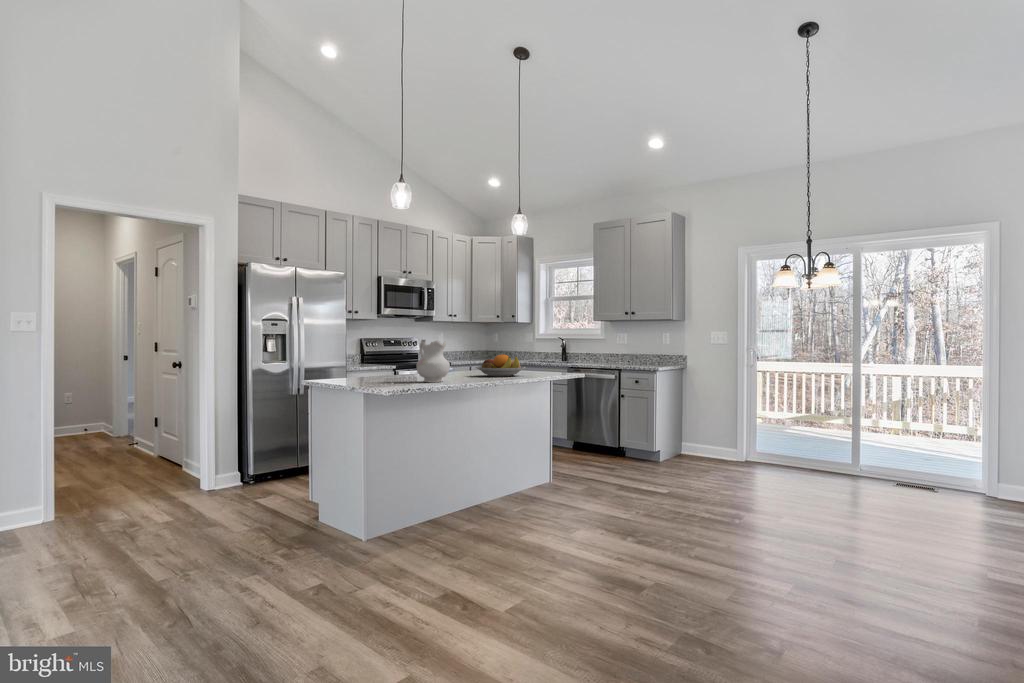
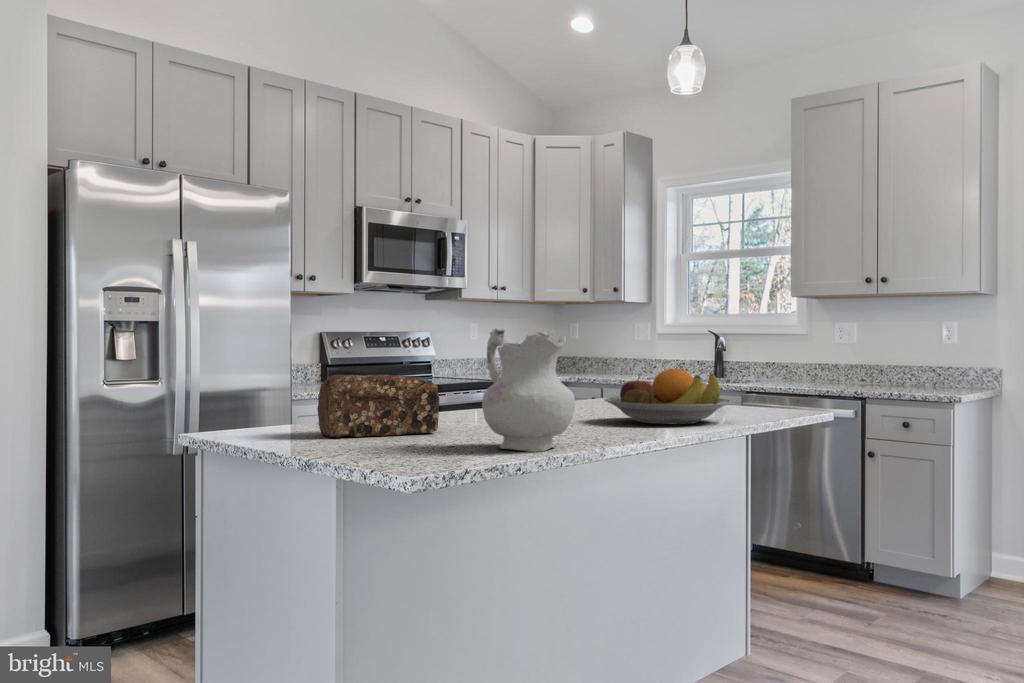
bread loaf: none [358,357,405,380] -> present [317,375,440,438]

